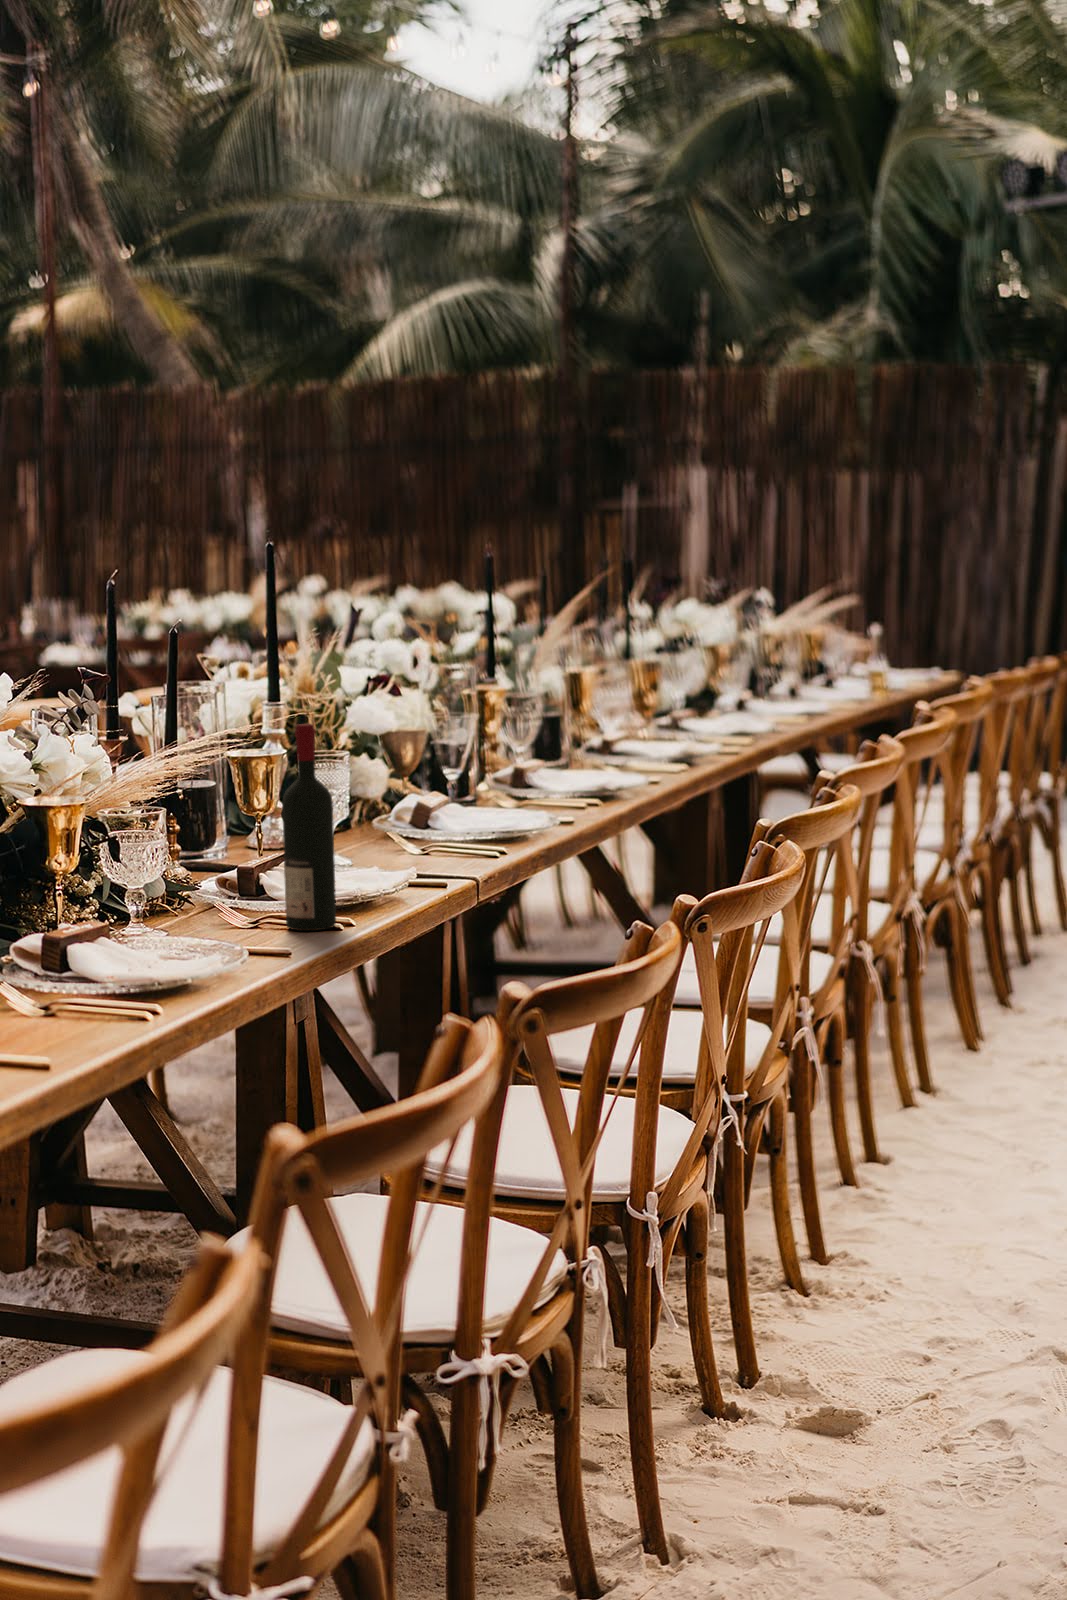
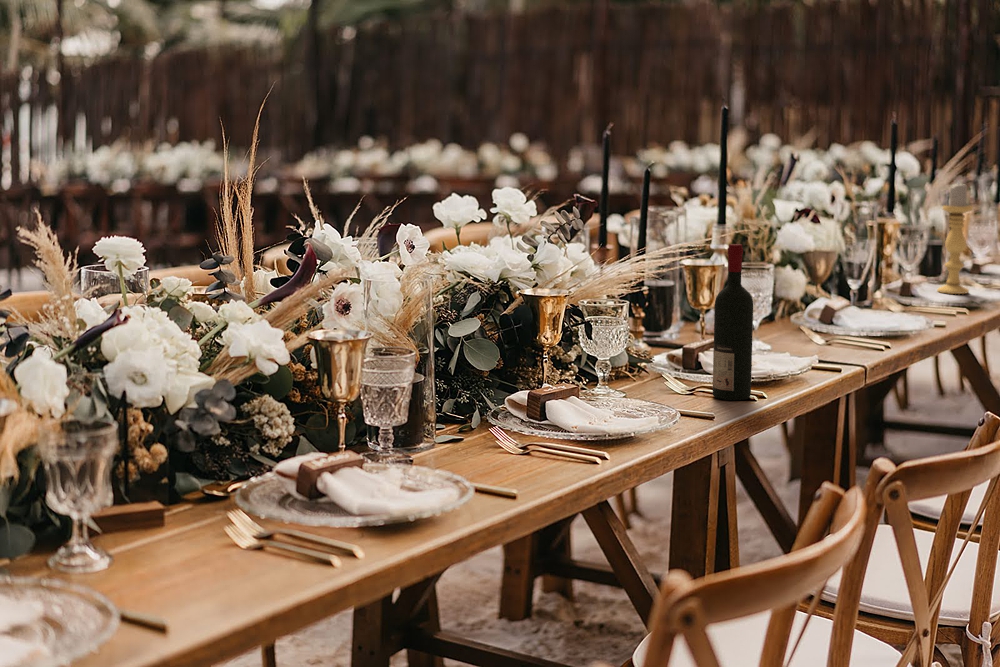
candle holder: none [558,633,598,782] -> present [937,184,973,294]

